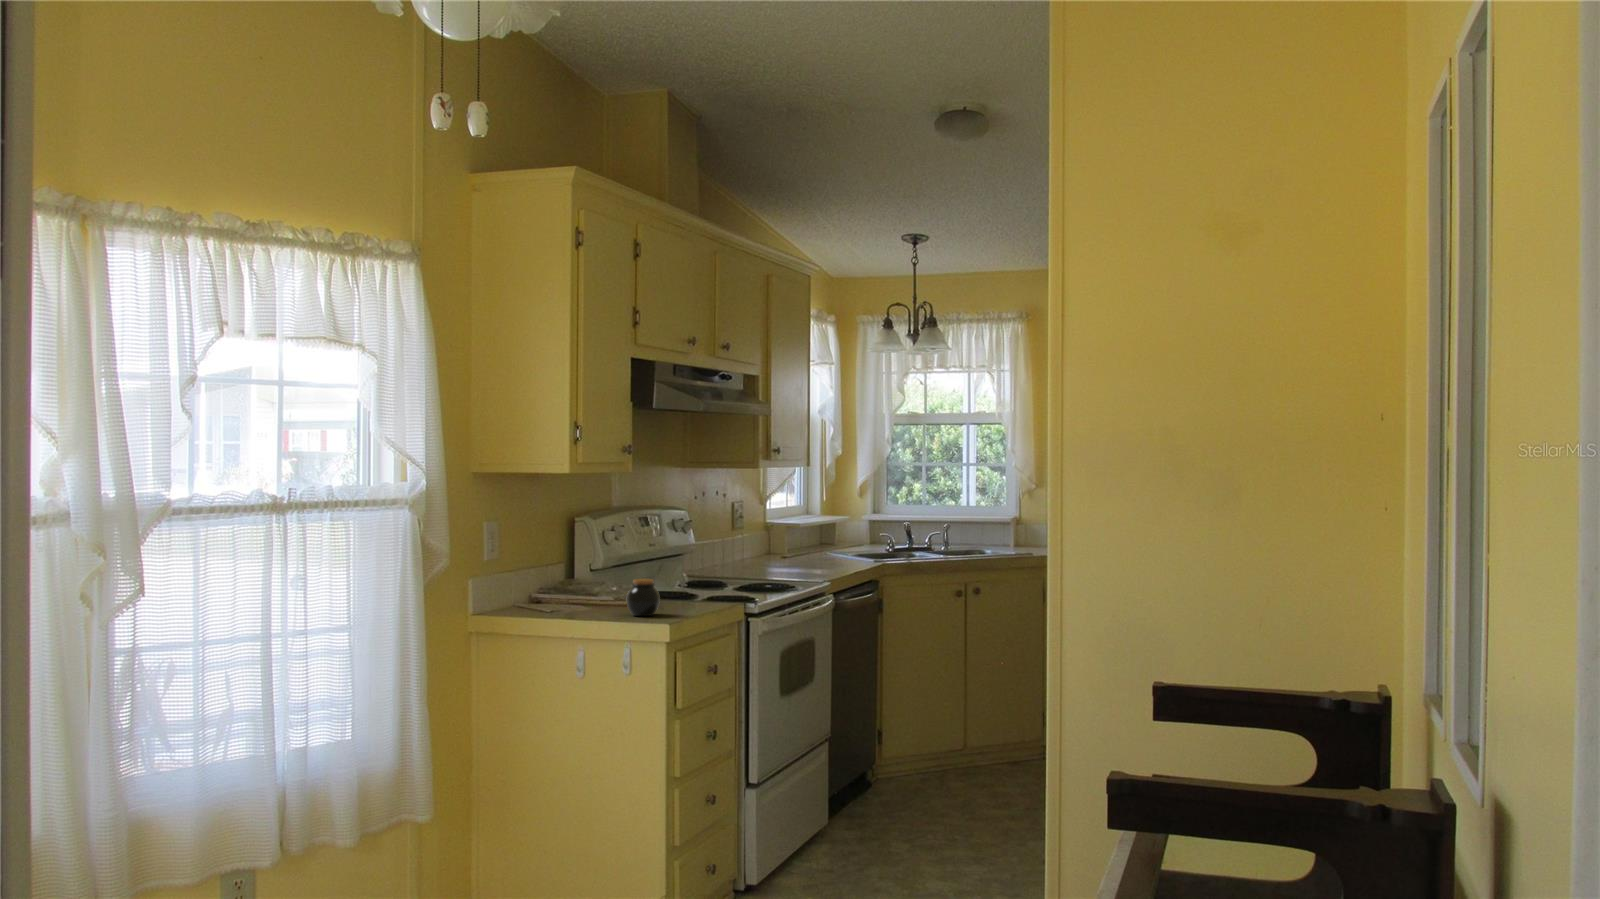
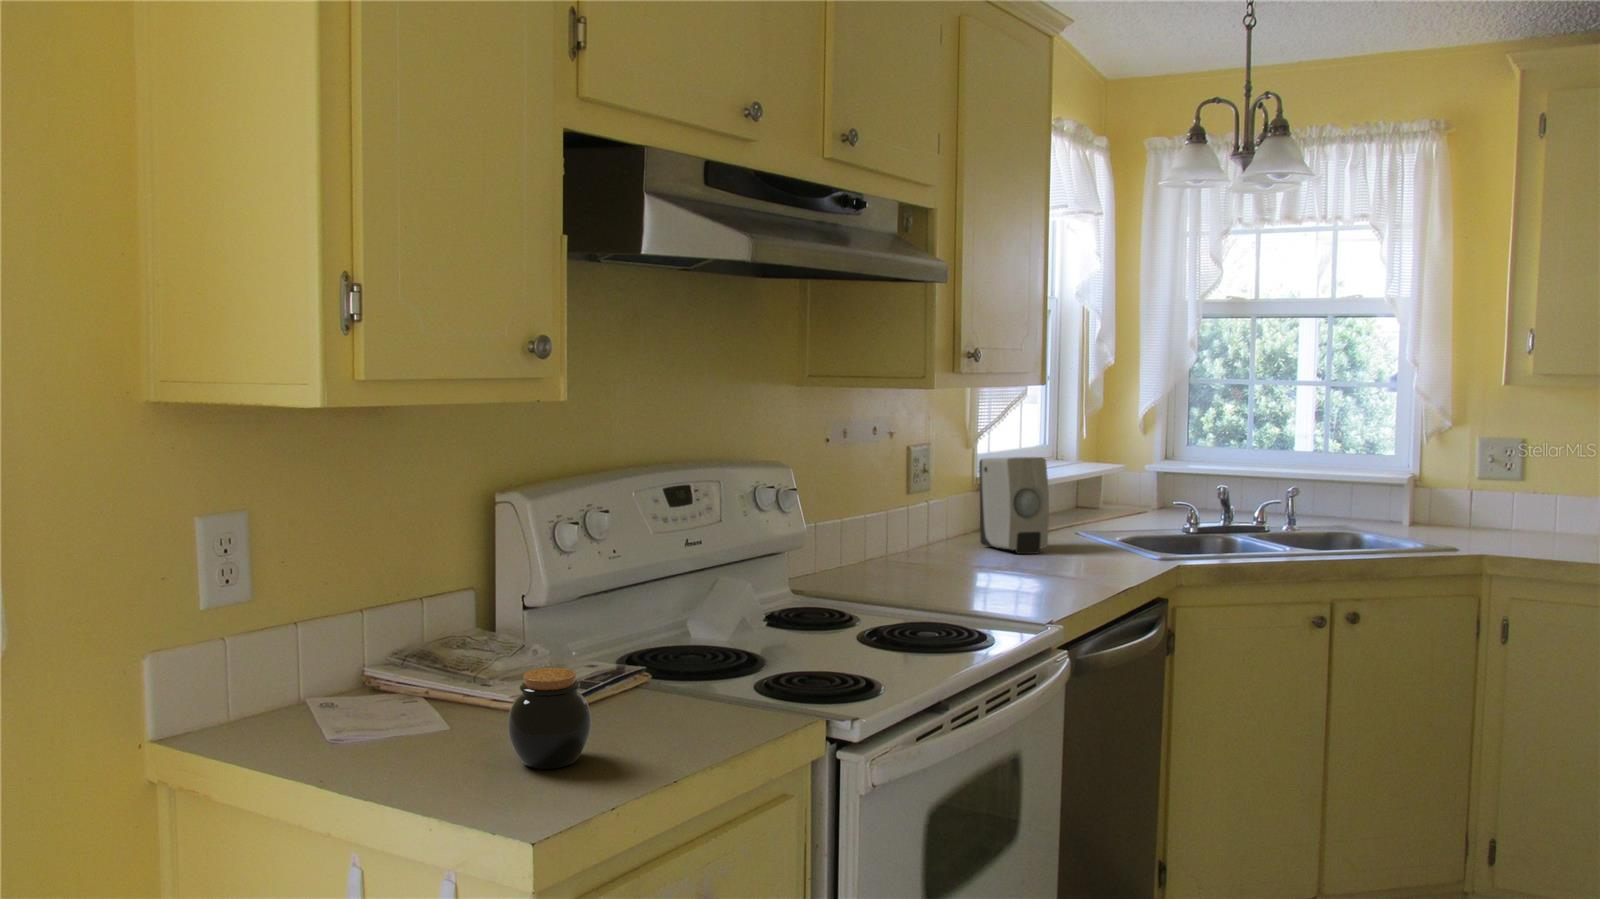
soap dispenser: none [773,507,813,562] -> present [979,457,1049,554]

